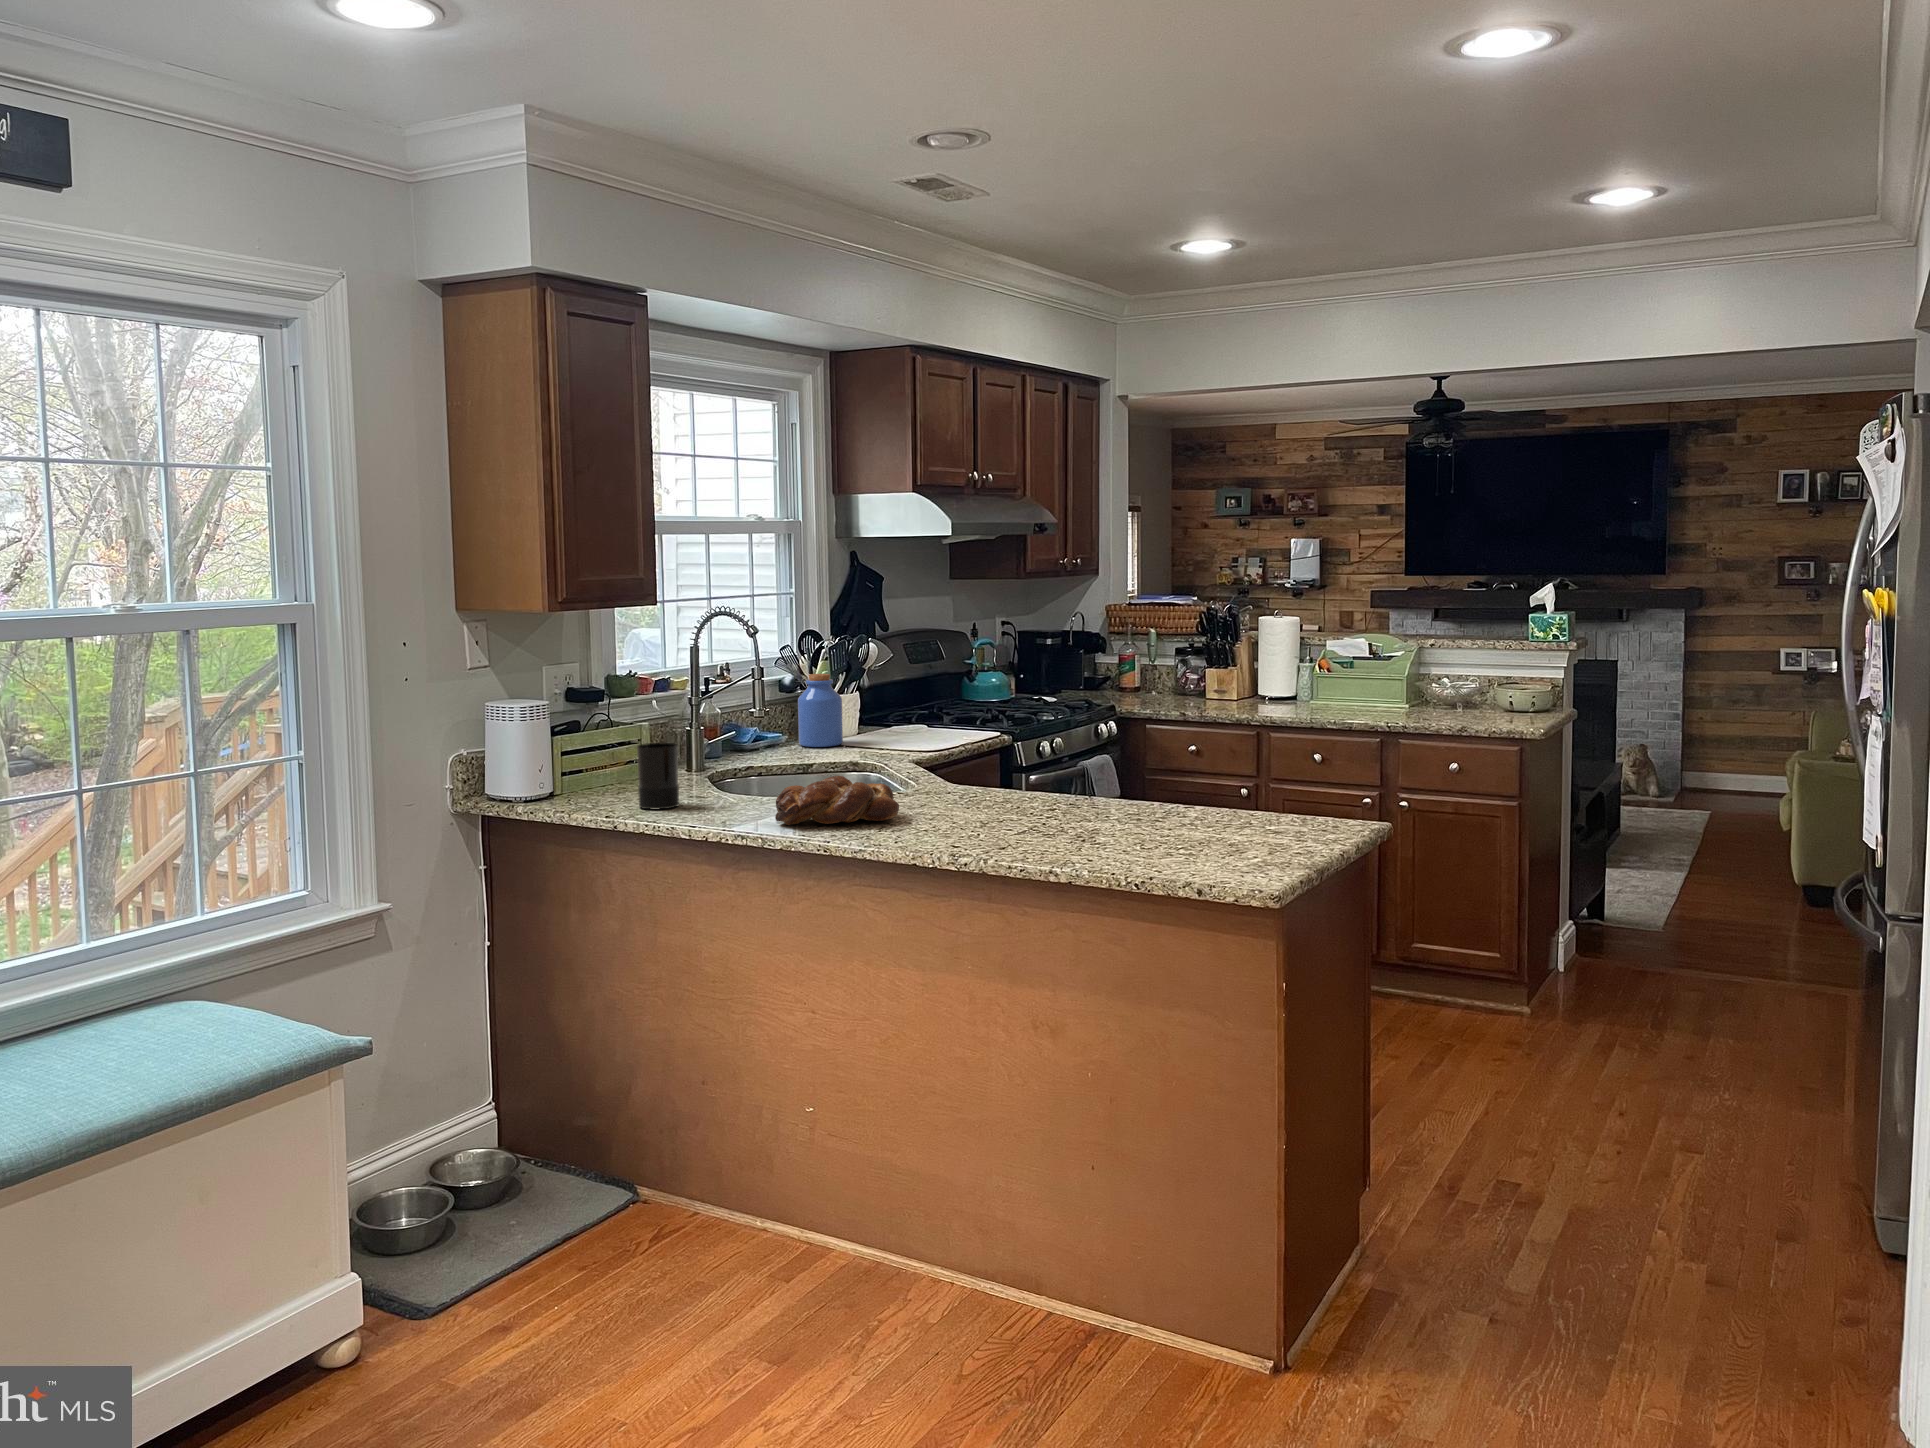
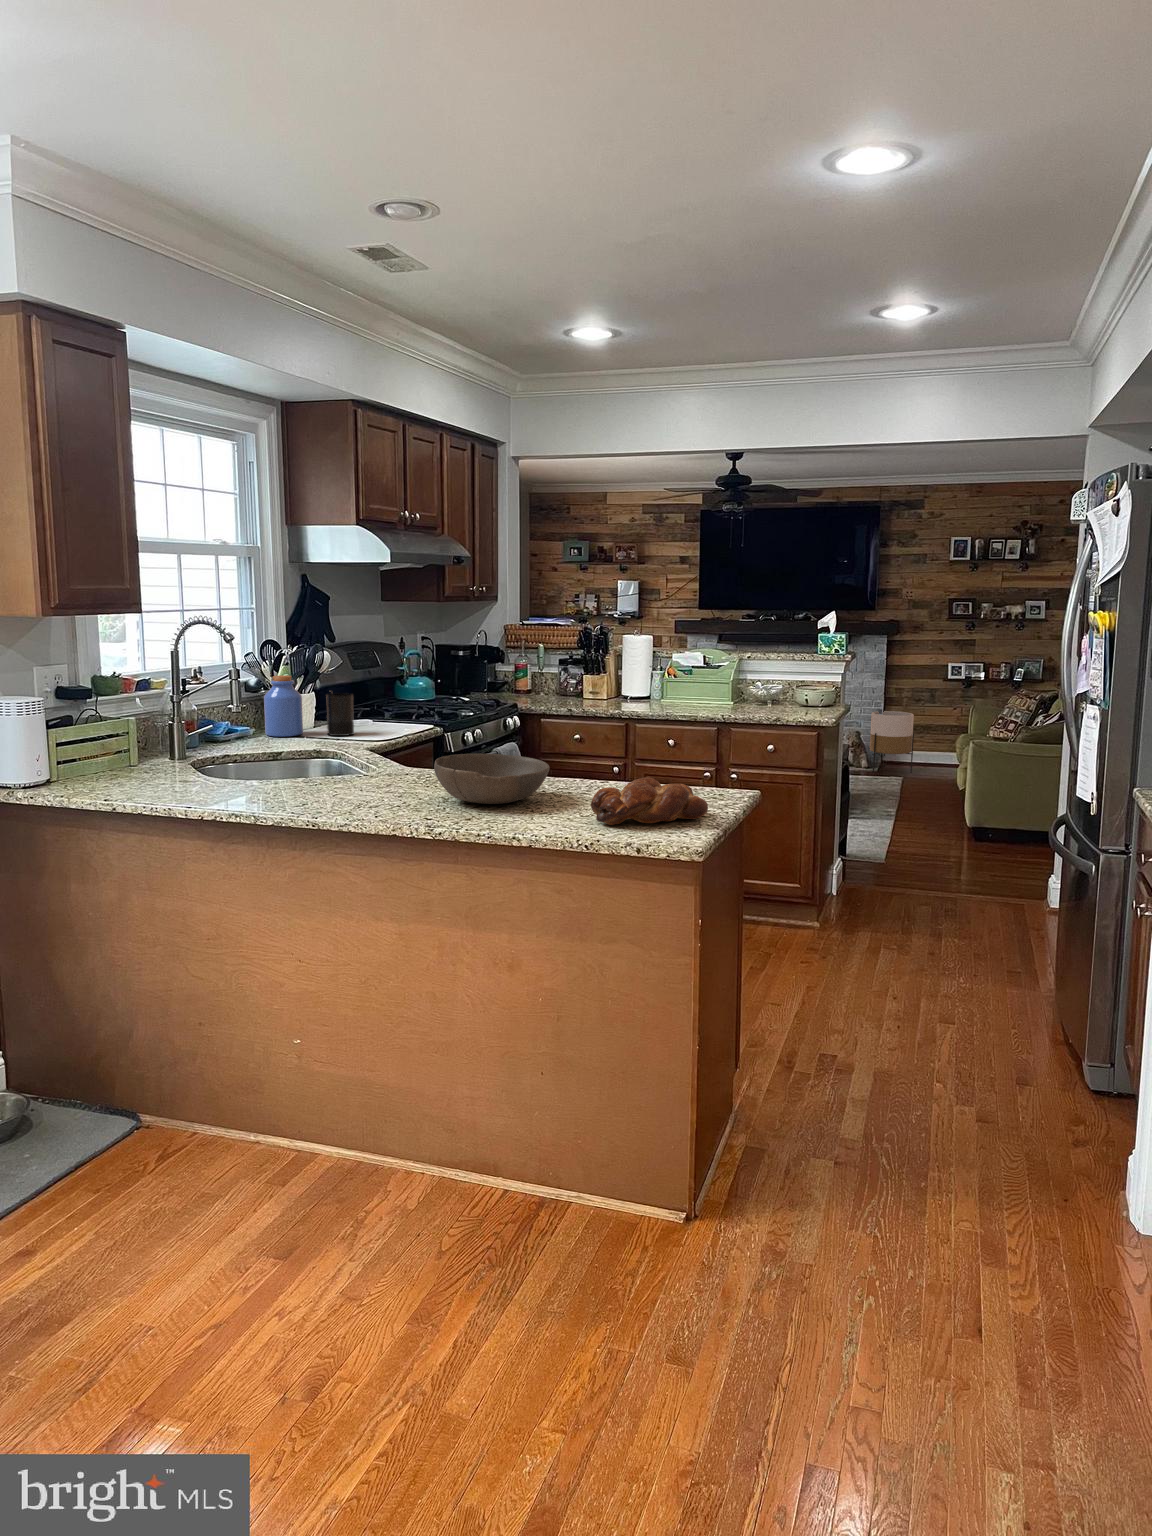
planter: none [1656,716,1724,806] -> present [870,711,914,773]
candle: present [637,743,679,810] -> present [327,693,354,736]
bowl: none [970,771,1109,831] -> present [434,754,550,804]
bread loaf: present [775,776,899,825] -> present [591,777,708,825]

